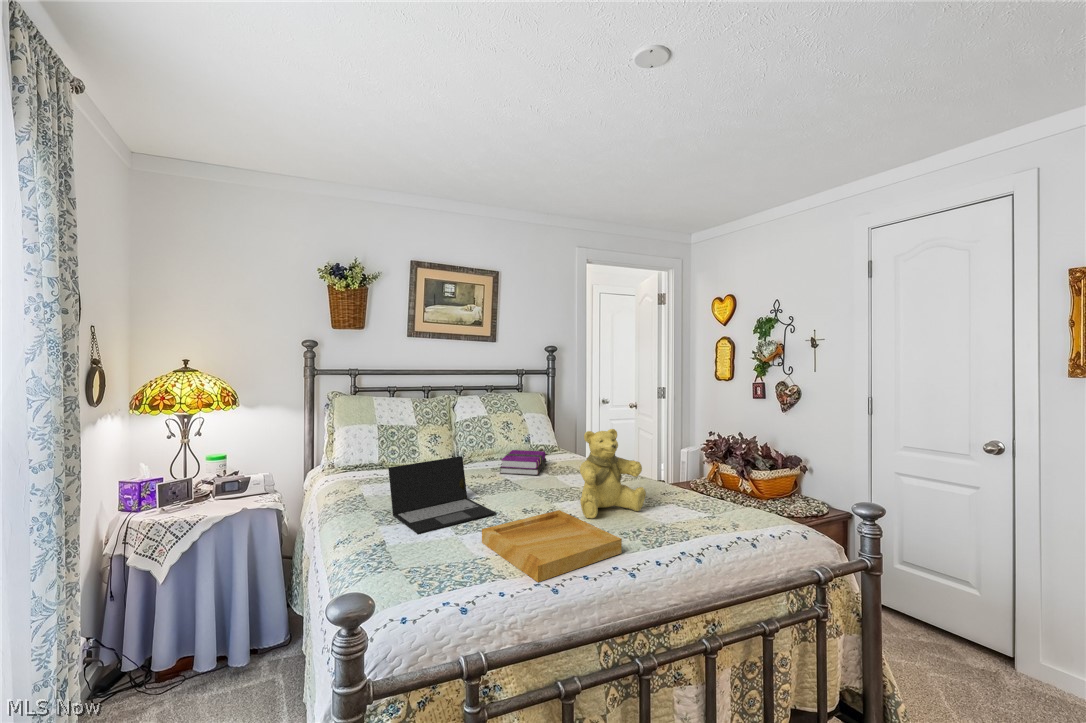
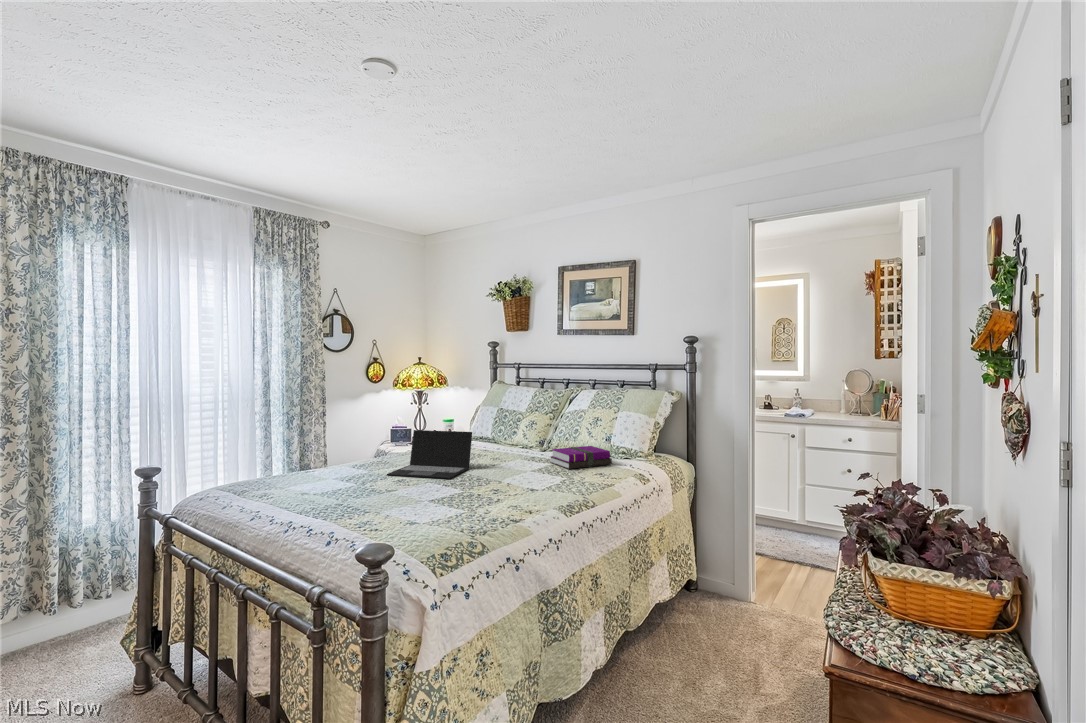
teddy bear: present [580,429,646,519] -> none [477,416,542,505]
tray: present [482,510,622,582] -> none [341,477,460,515]

